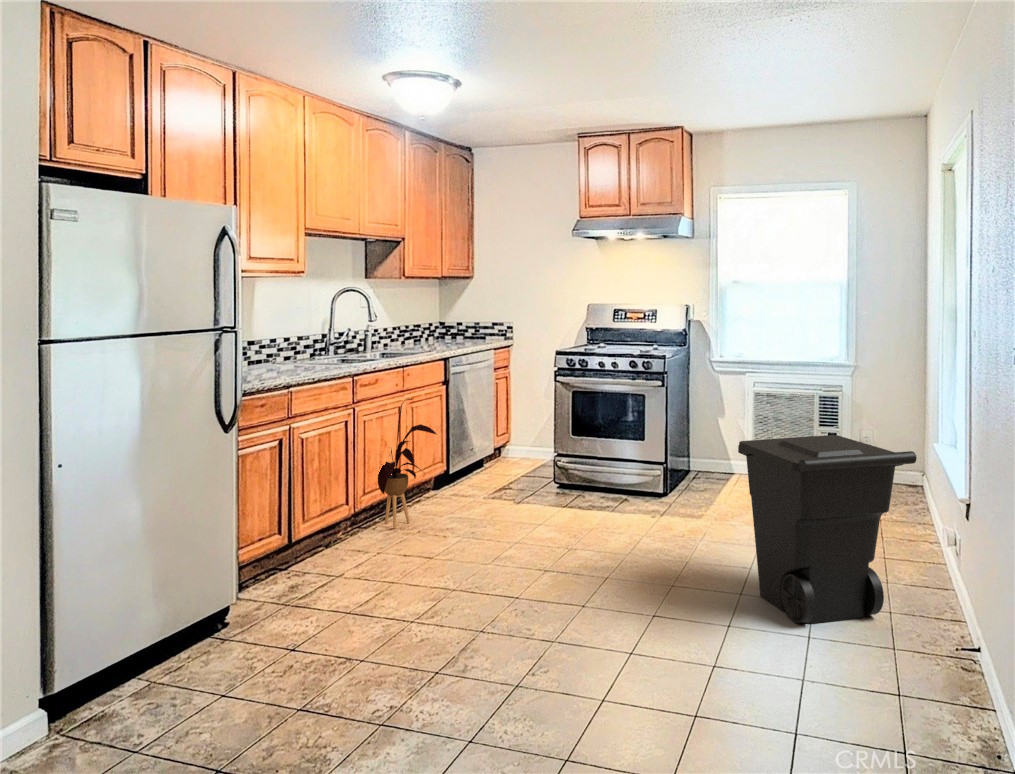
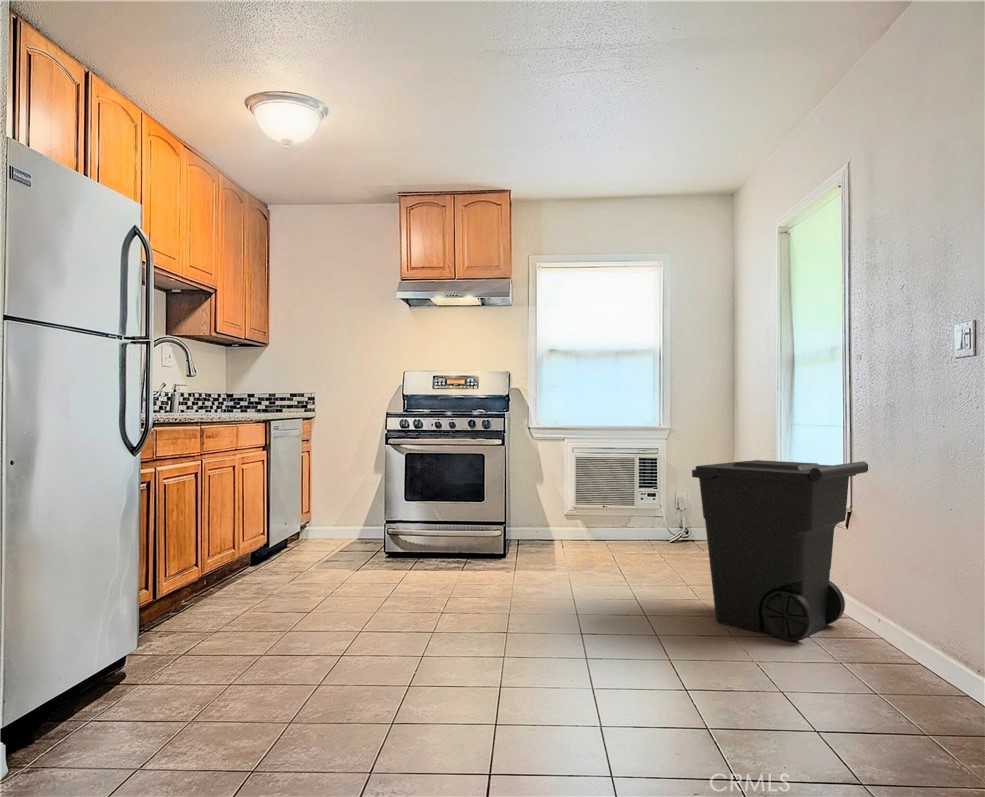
house plant: present [378,399,436,529] -> none [200,452,311,611]

